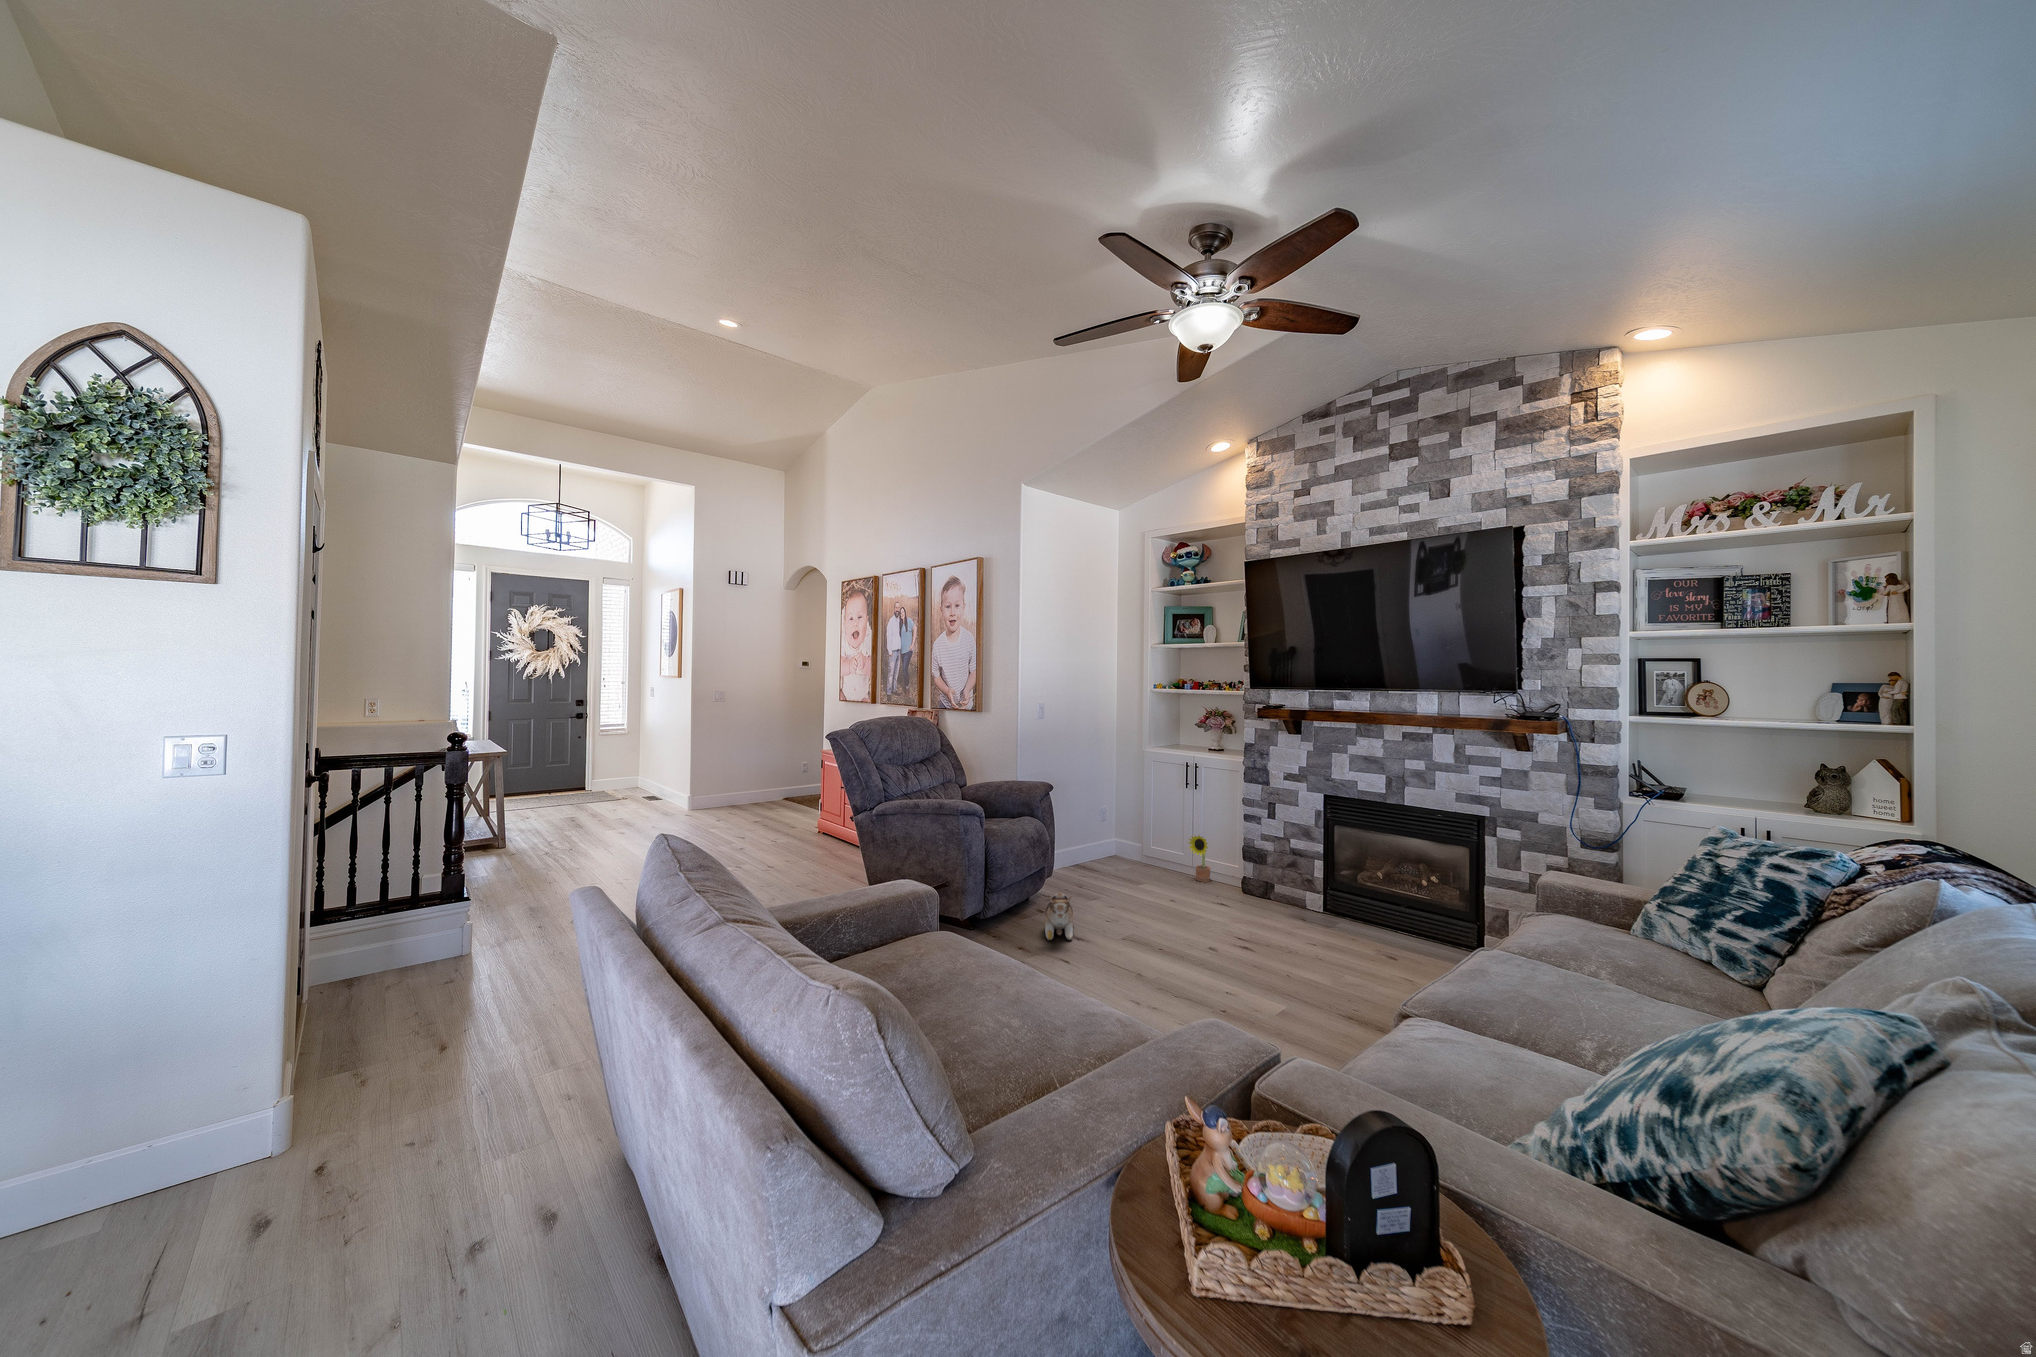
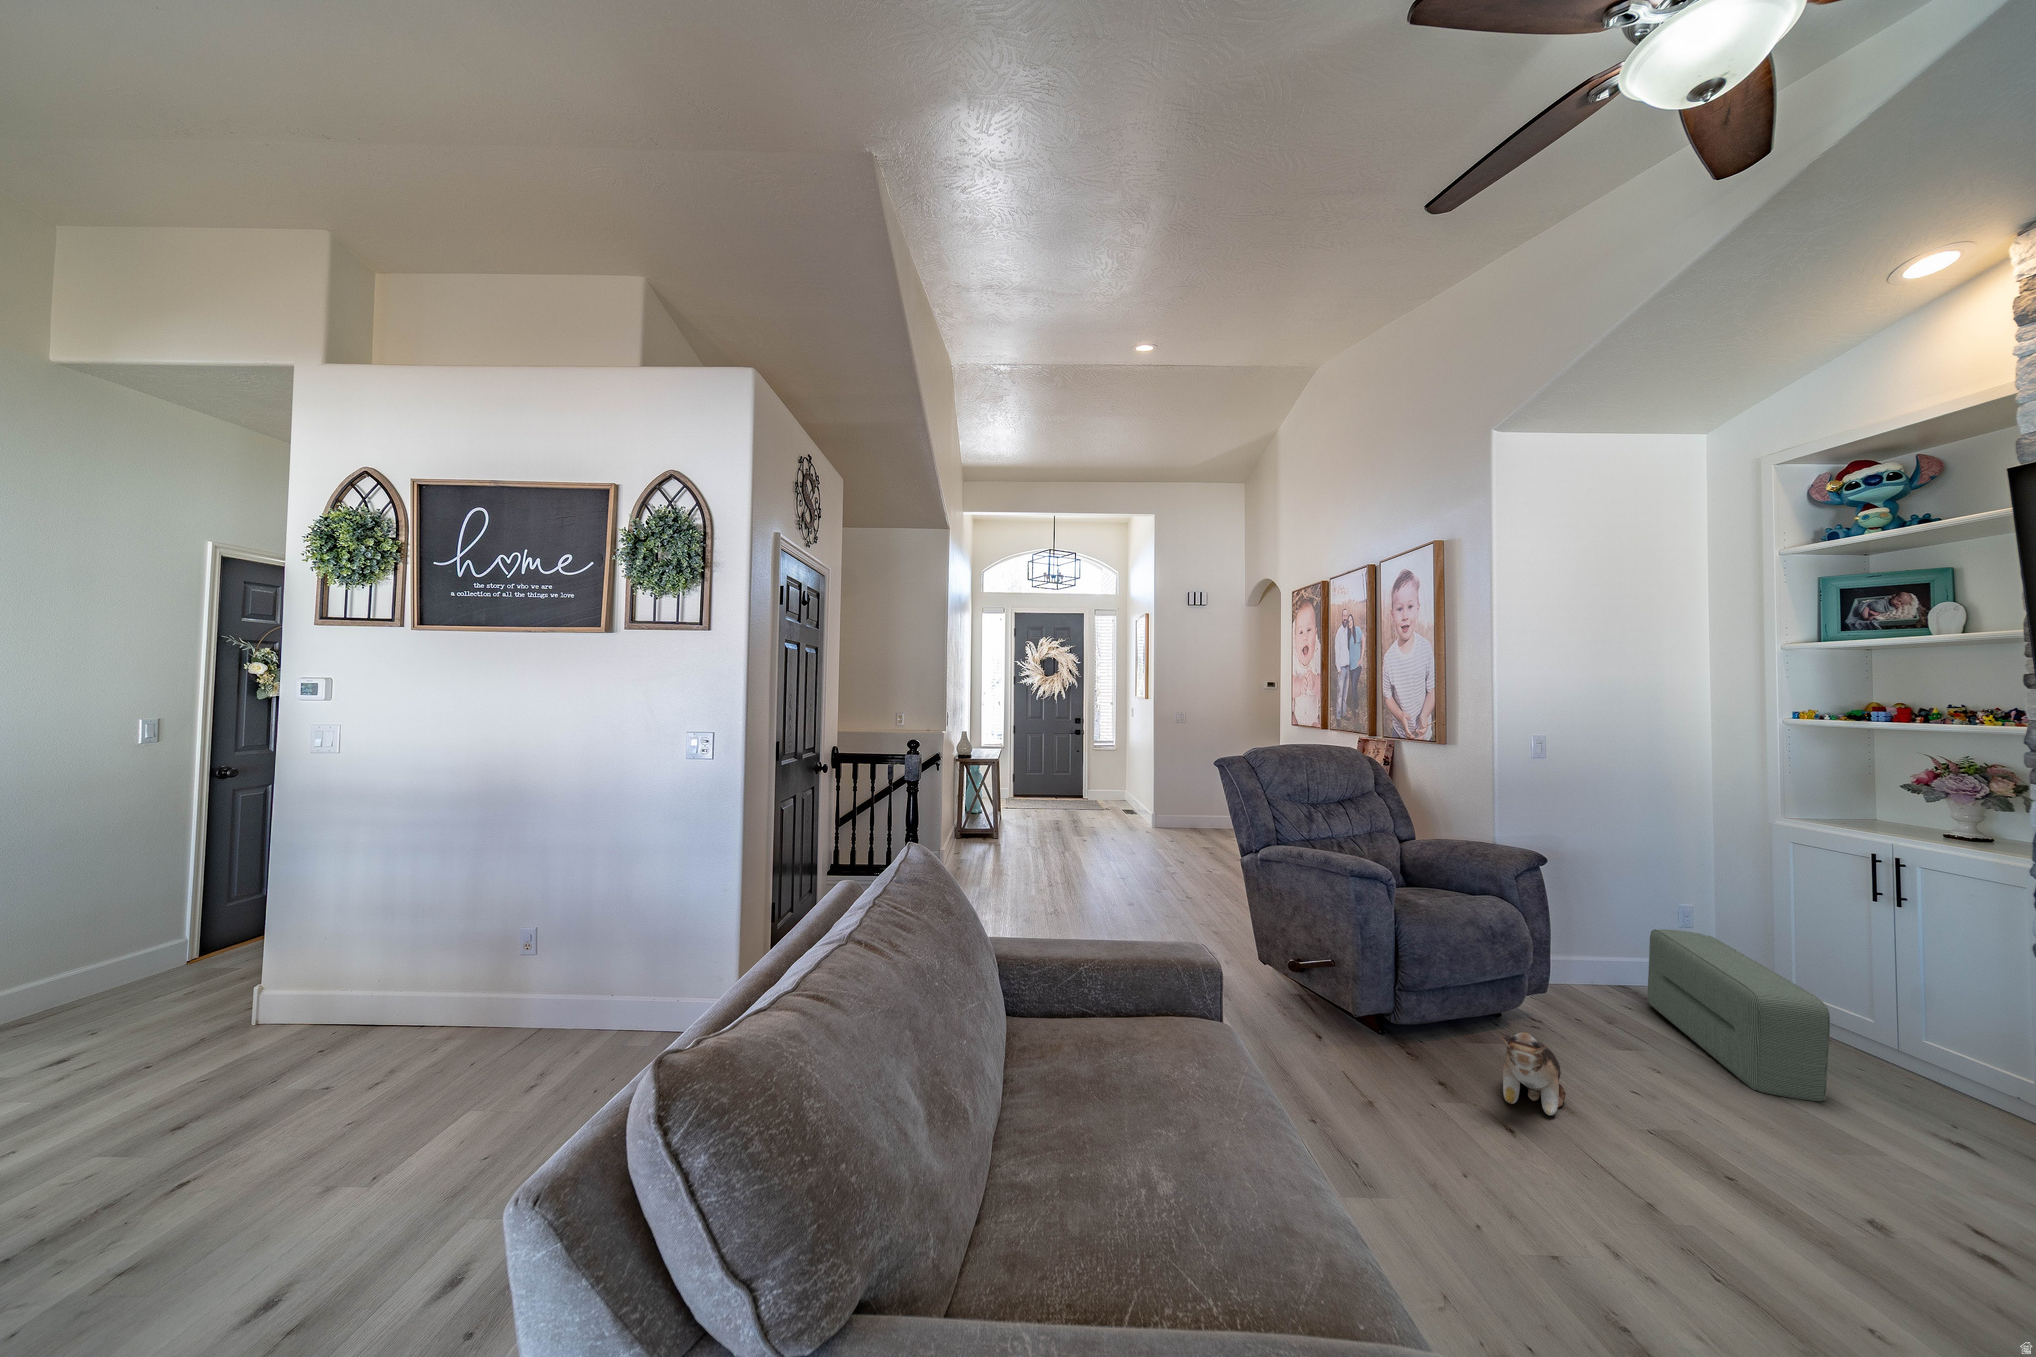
pouf: none [1094,822,1175,902] -> present [1648,929,1830,1101]
decorative plant: present [1188,835,1210,882] -> none [1877,991,1949,1090]

